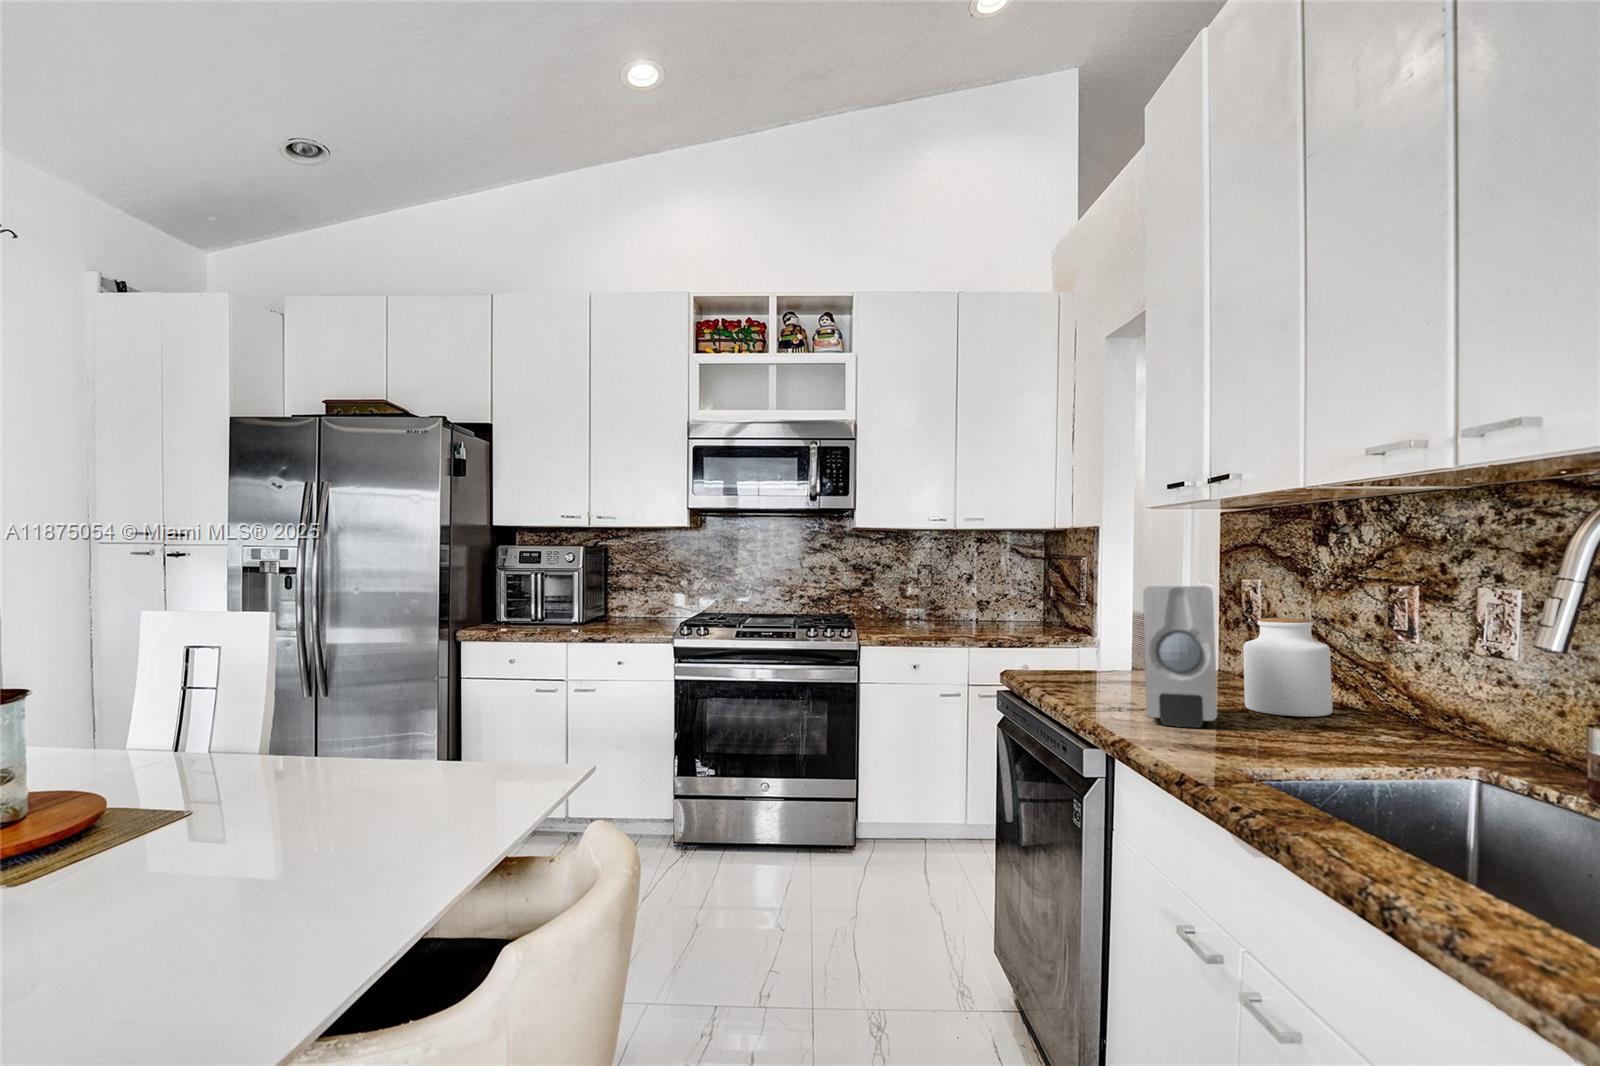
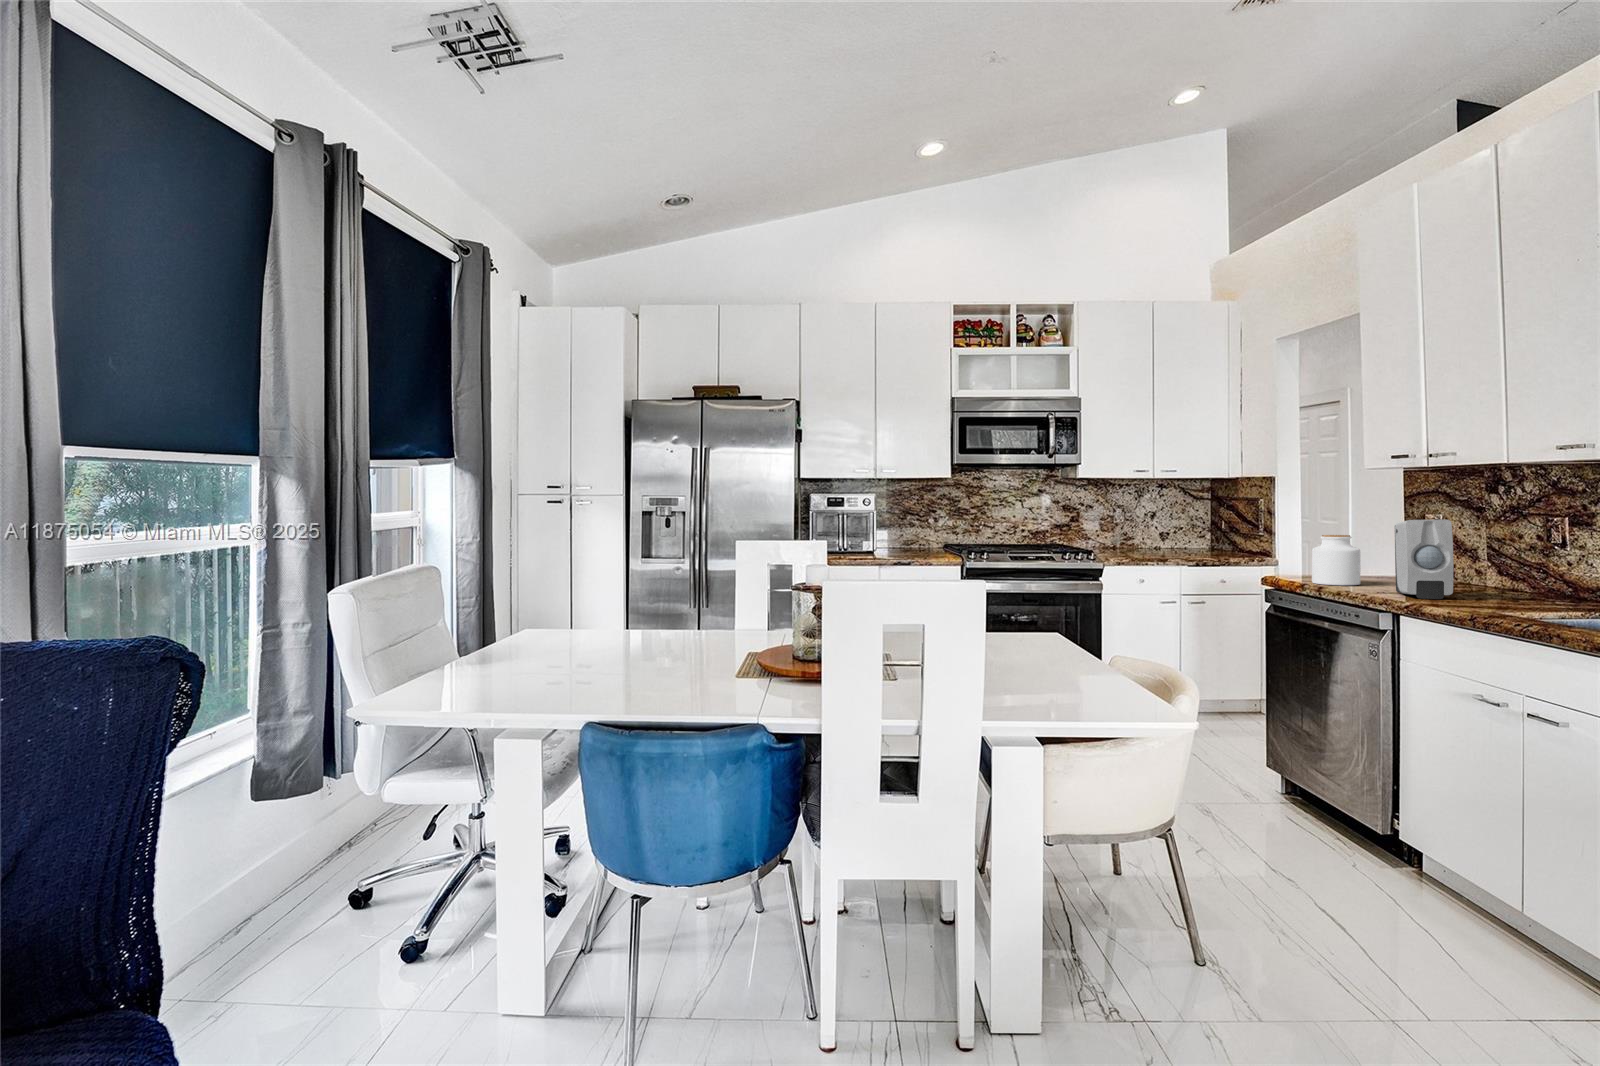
jar: present [1243,618,1332,717] -> present [1312,535,1360,585]

